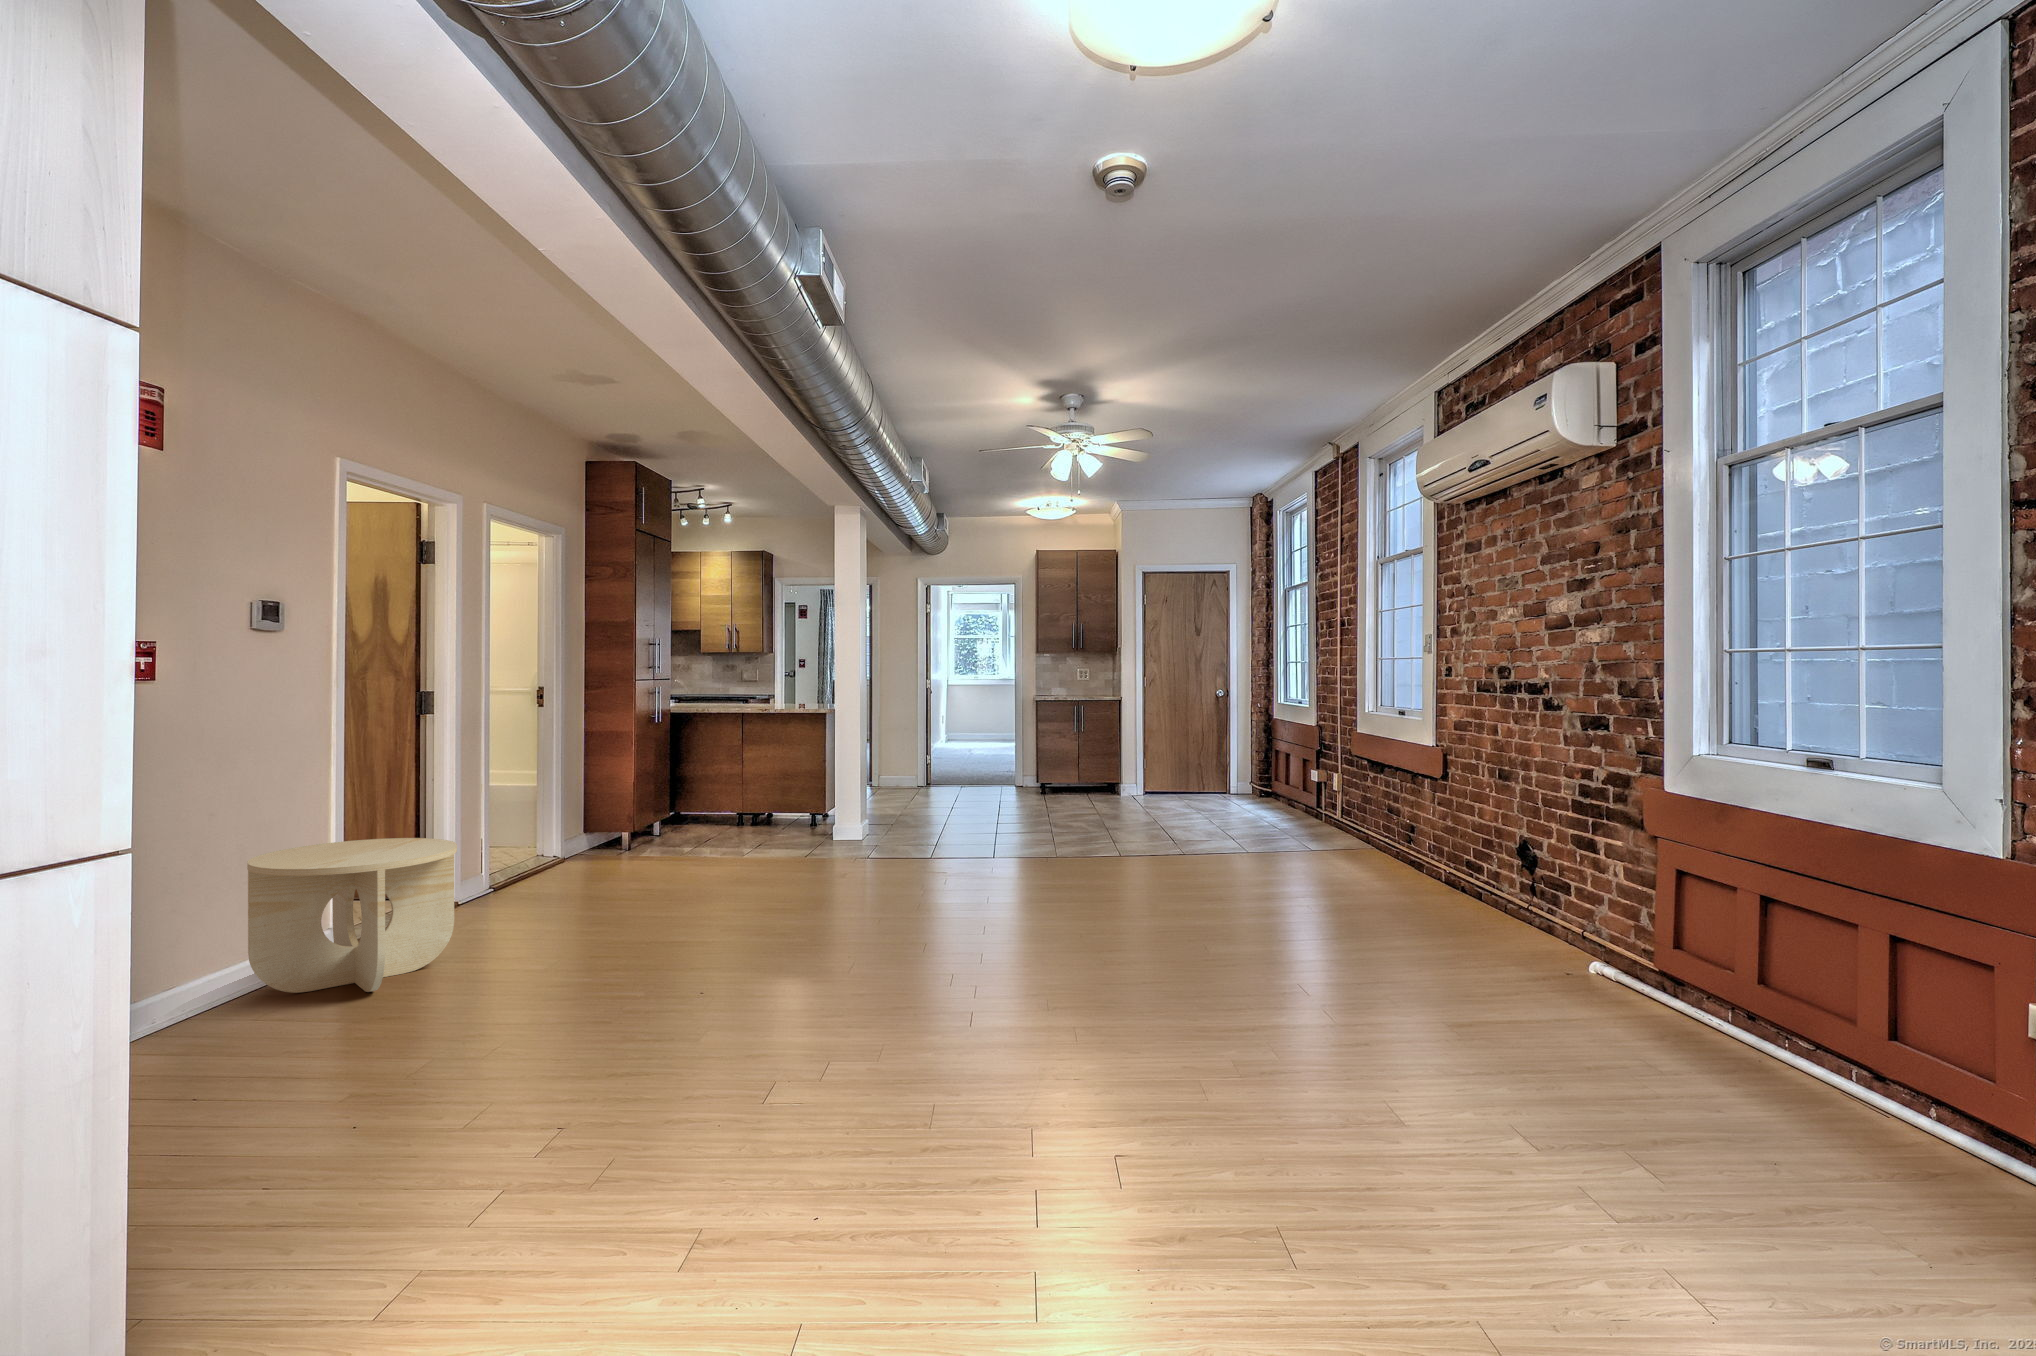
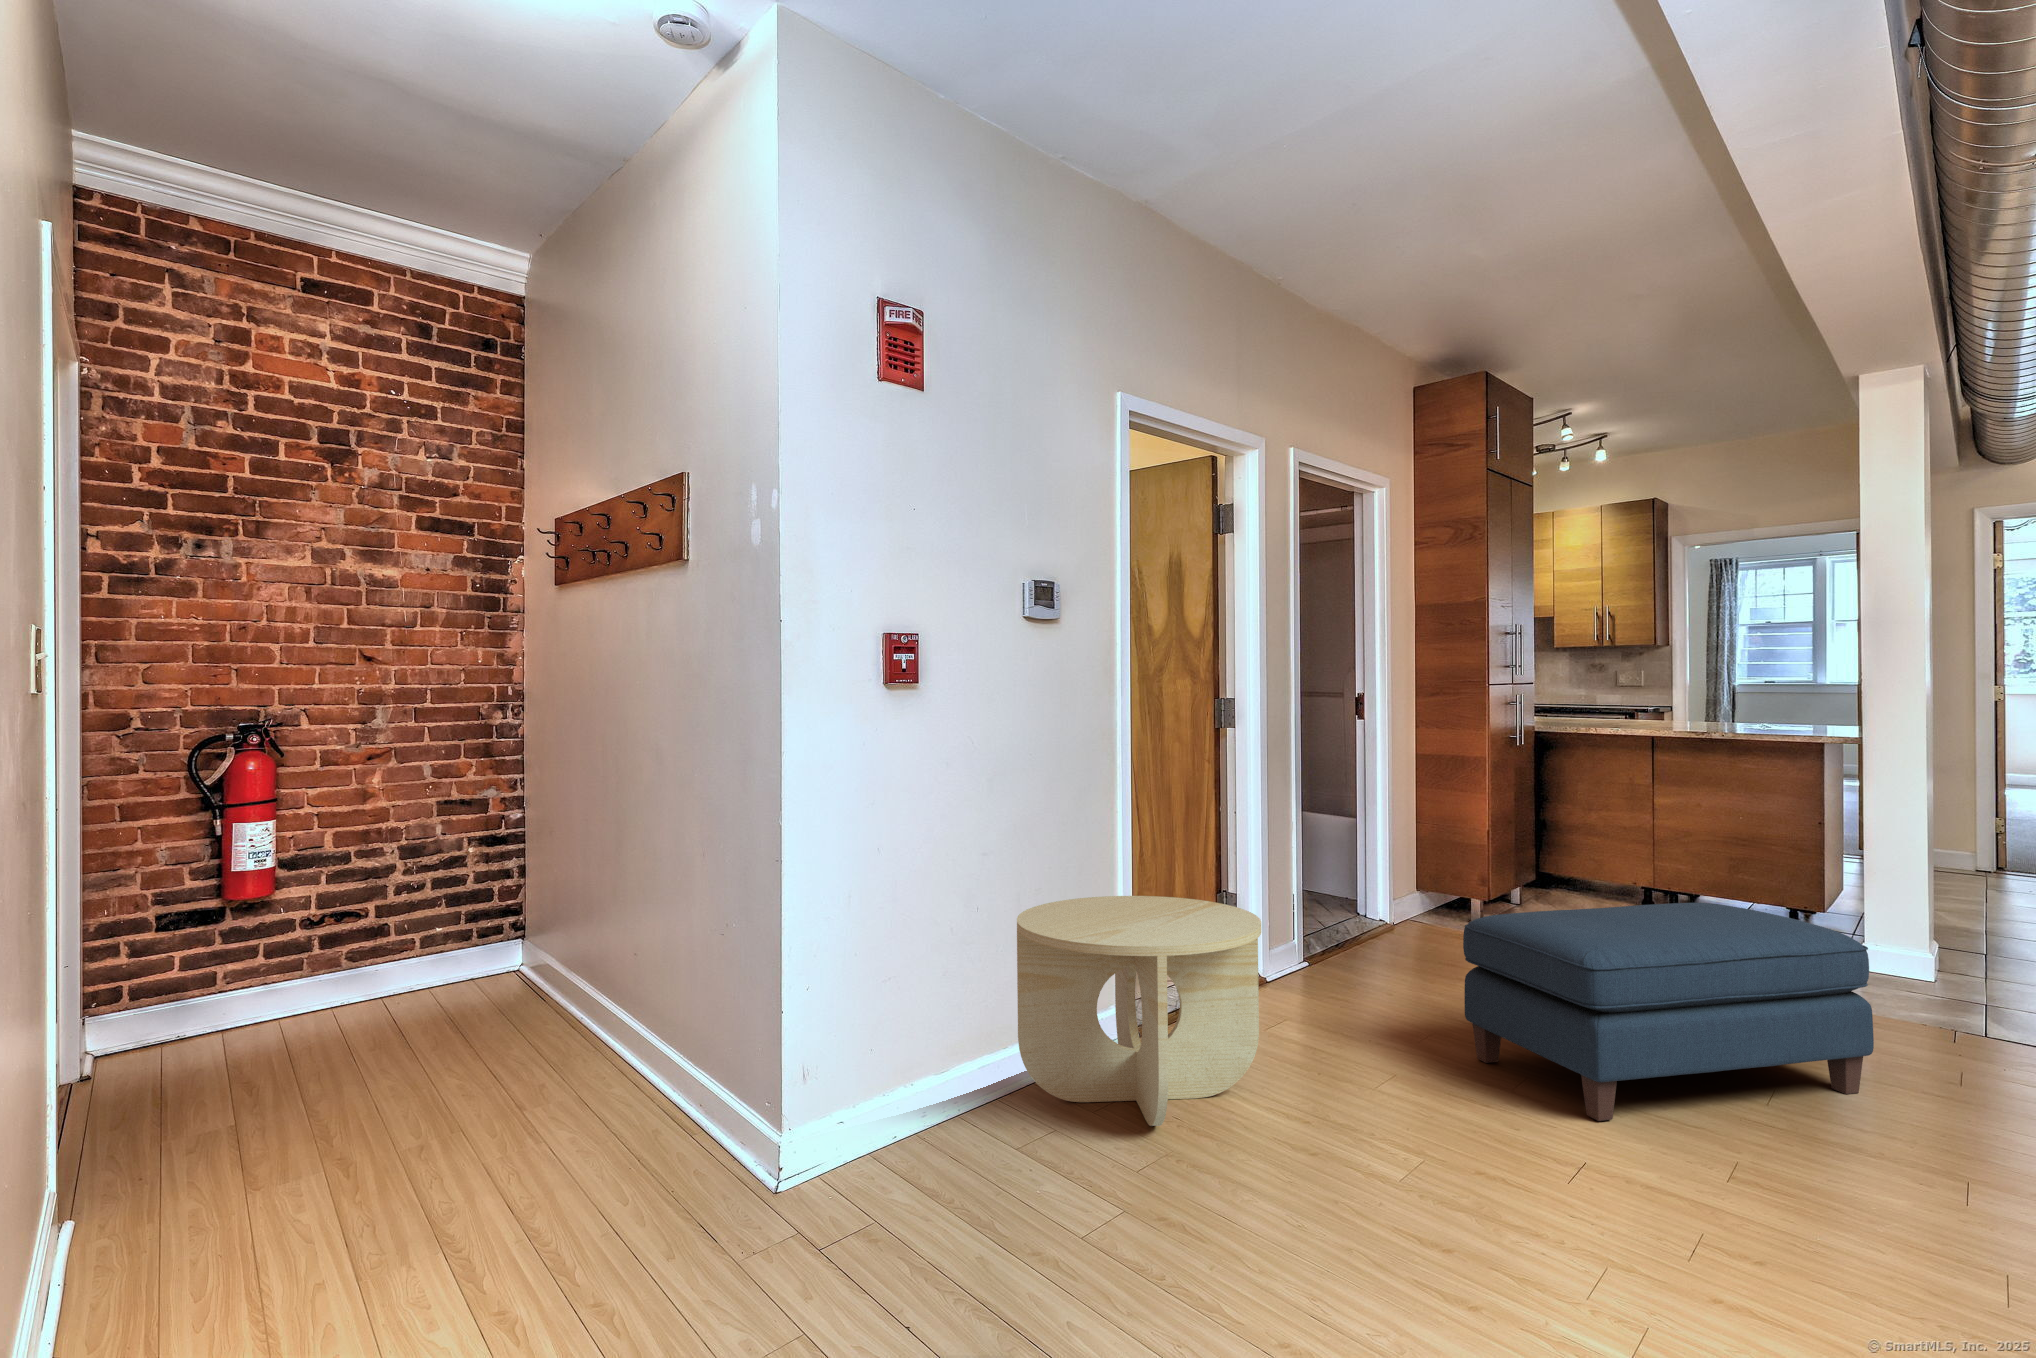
ottoman: none [601,812,819,937] -> present [1463,903,1874,1121]

